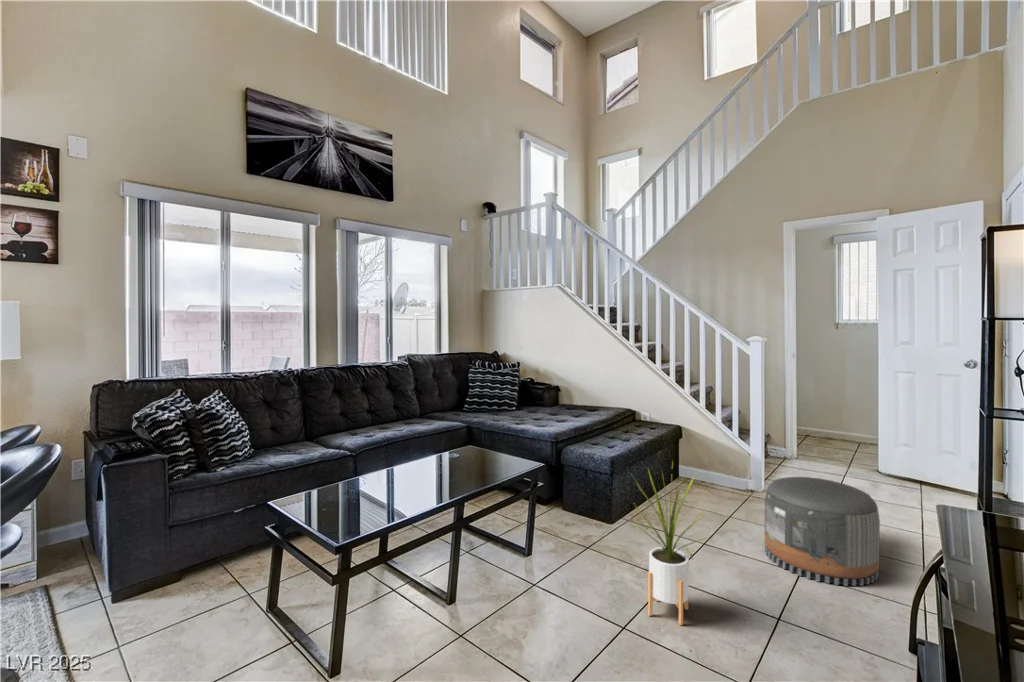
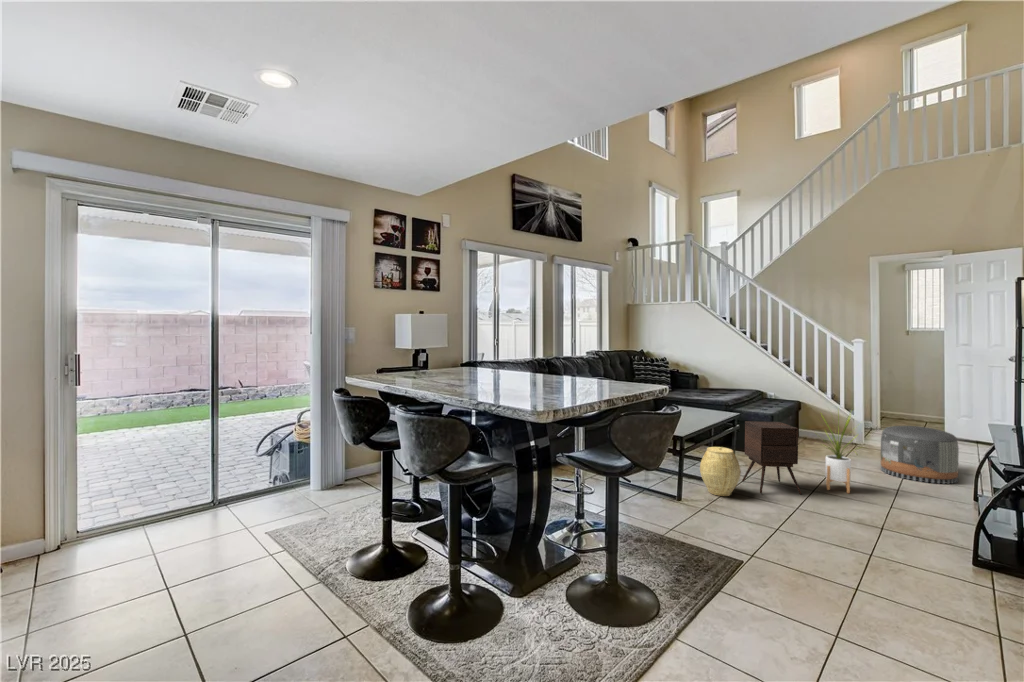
side table: none [514,488,592,636] -> present [742,421,801,495]
woven basket: none [406,544,478,649] -> present [700,447,741,496]

